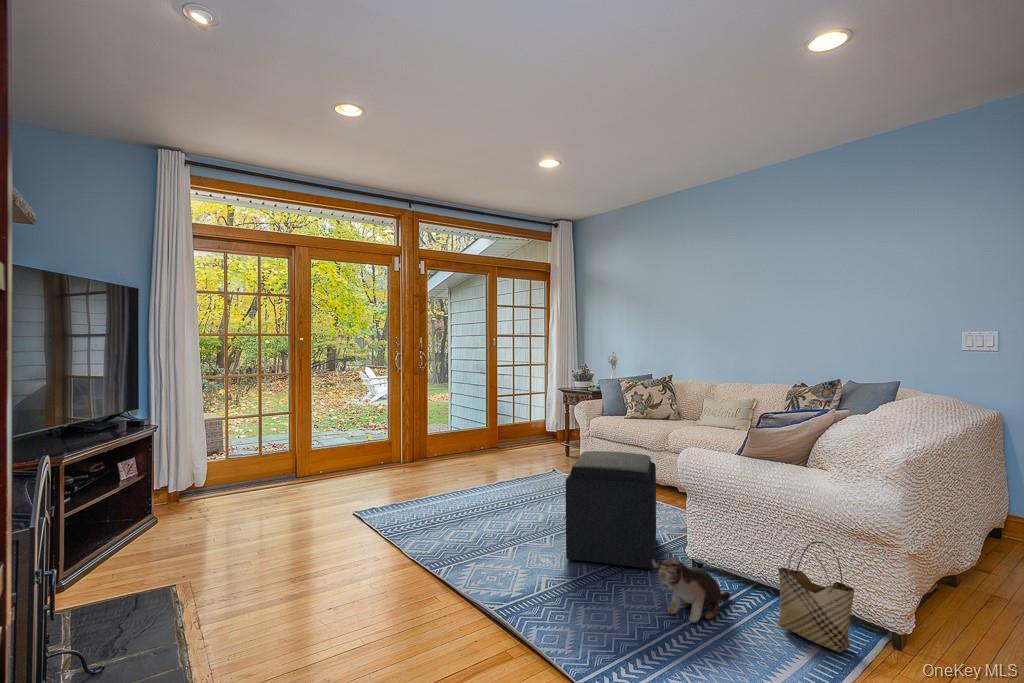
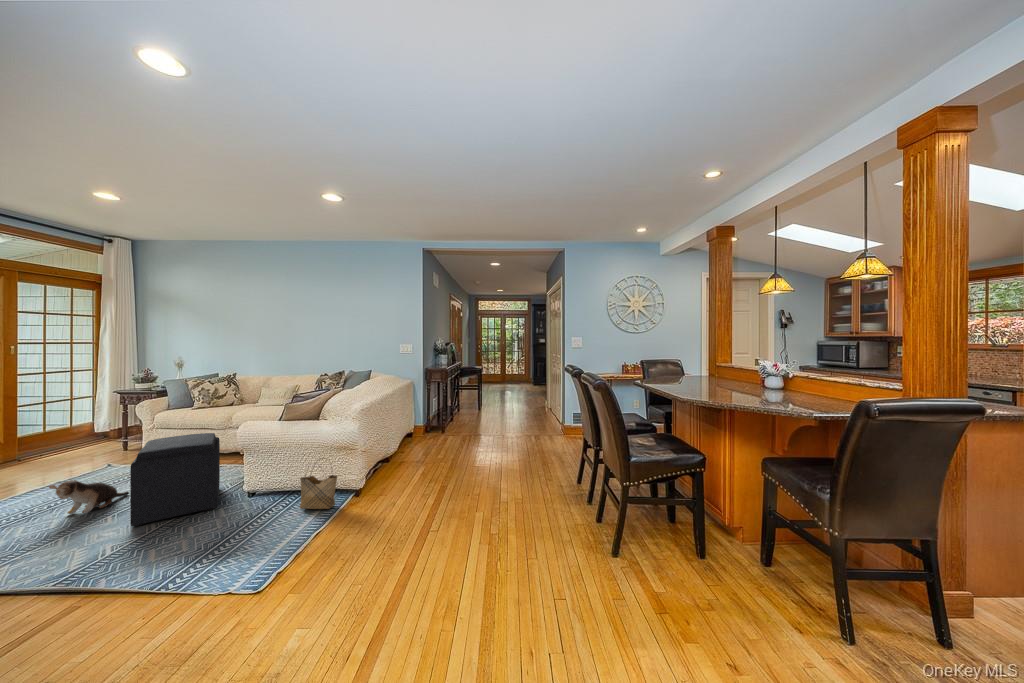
plush toy: present [652,558,730,623] -> present [49,480,129,514]

